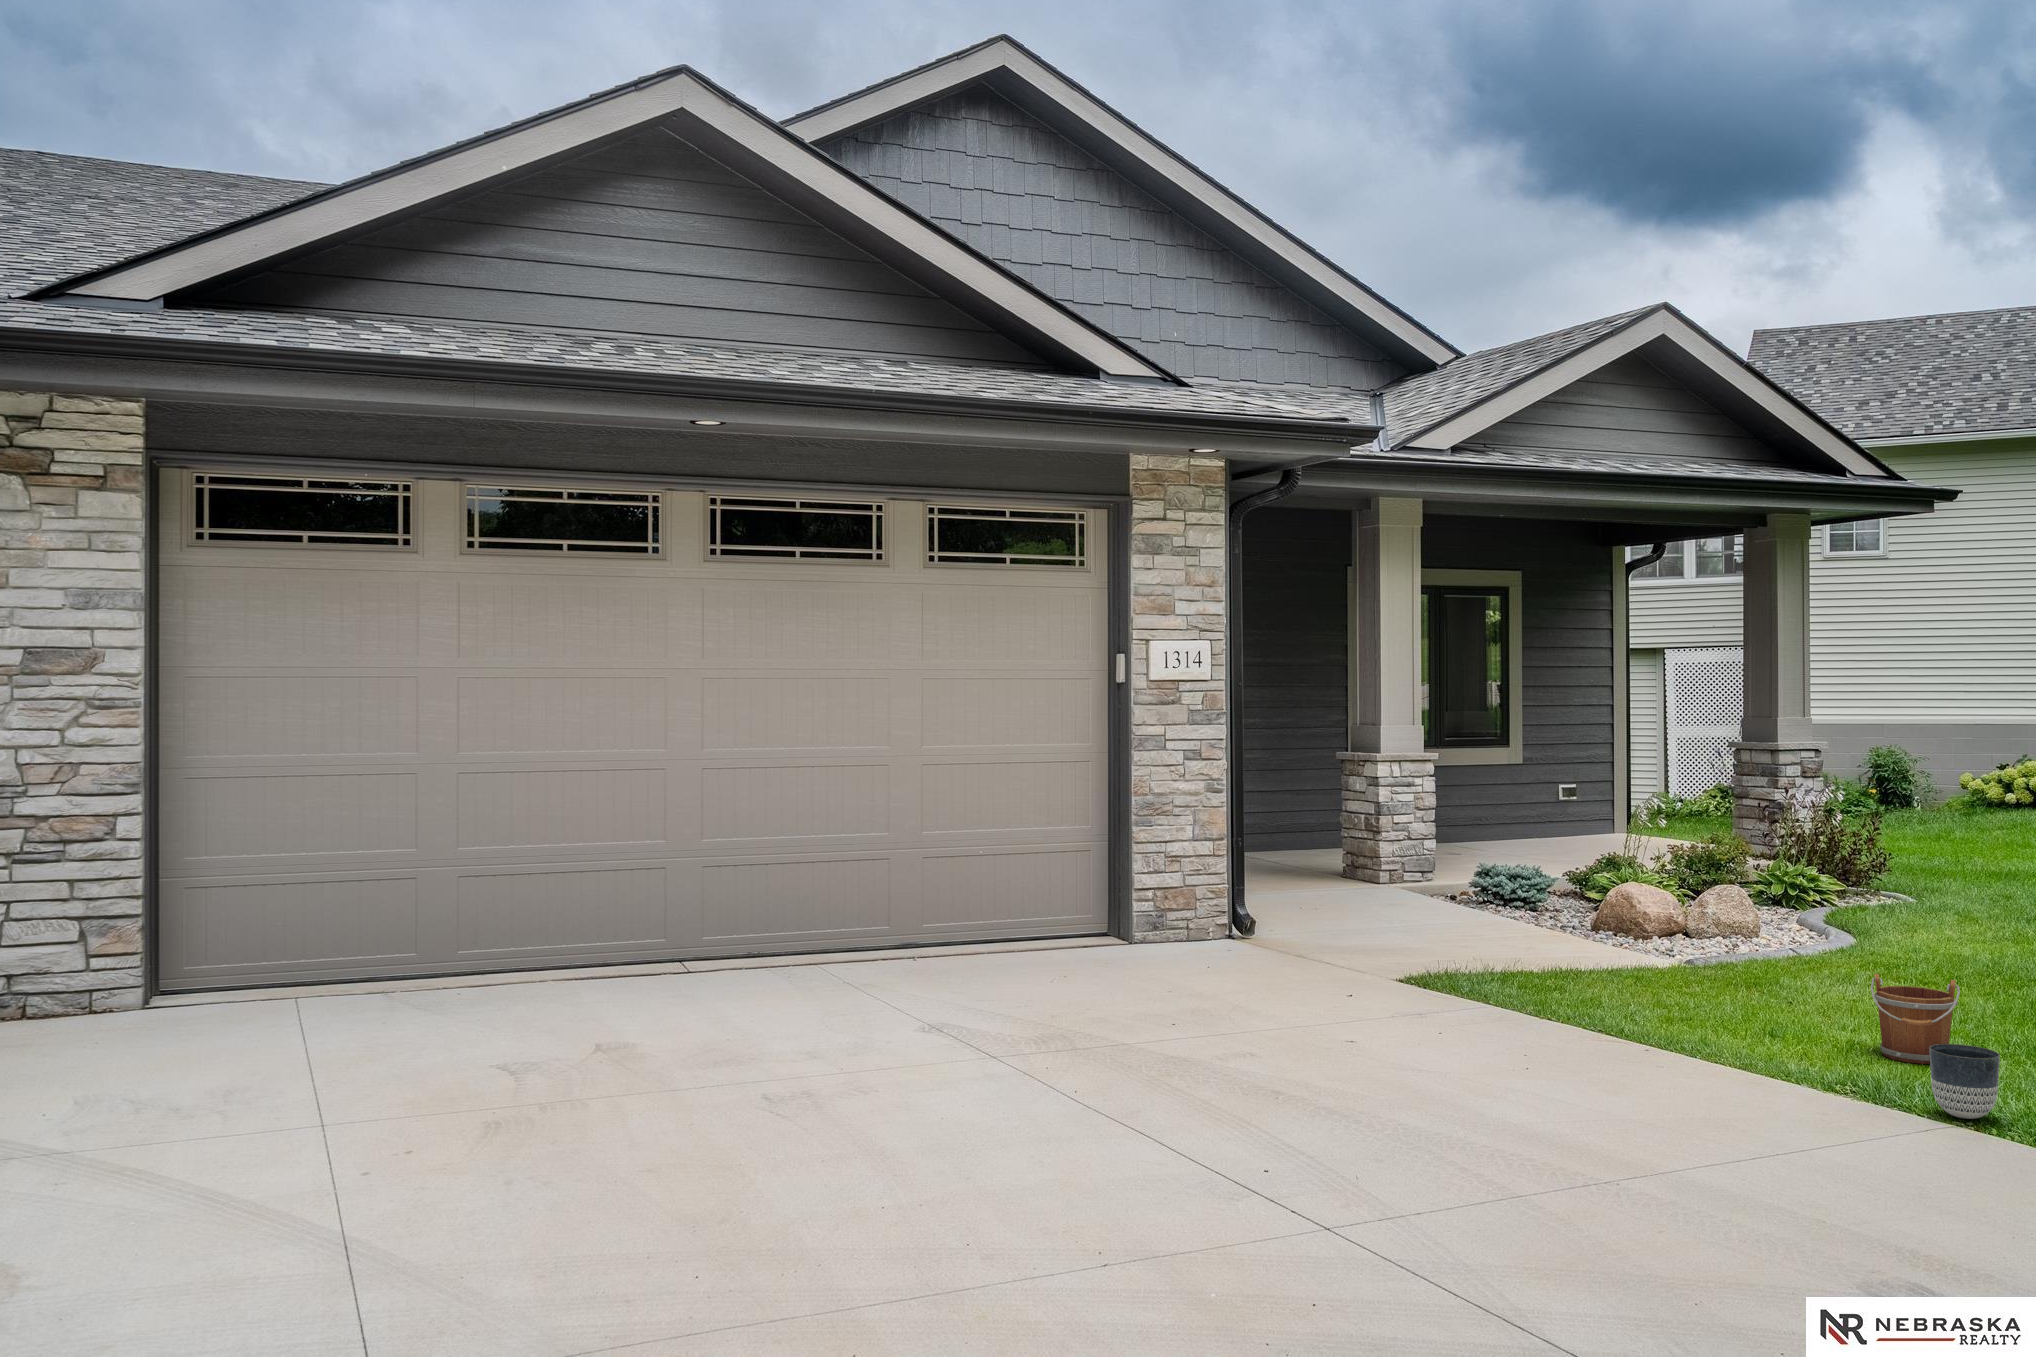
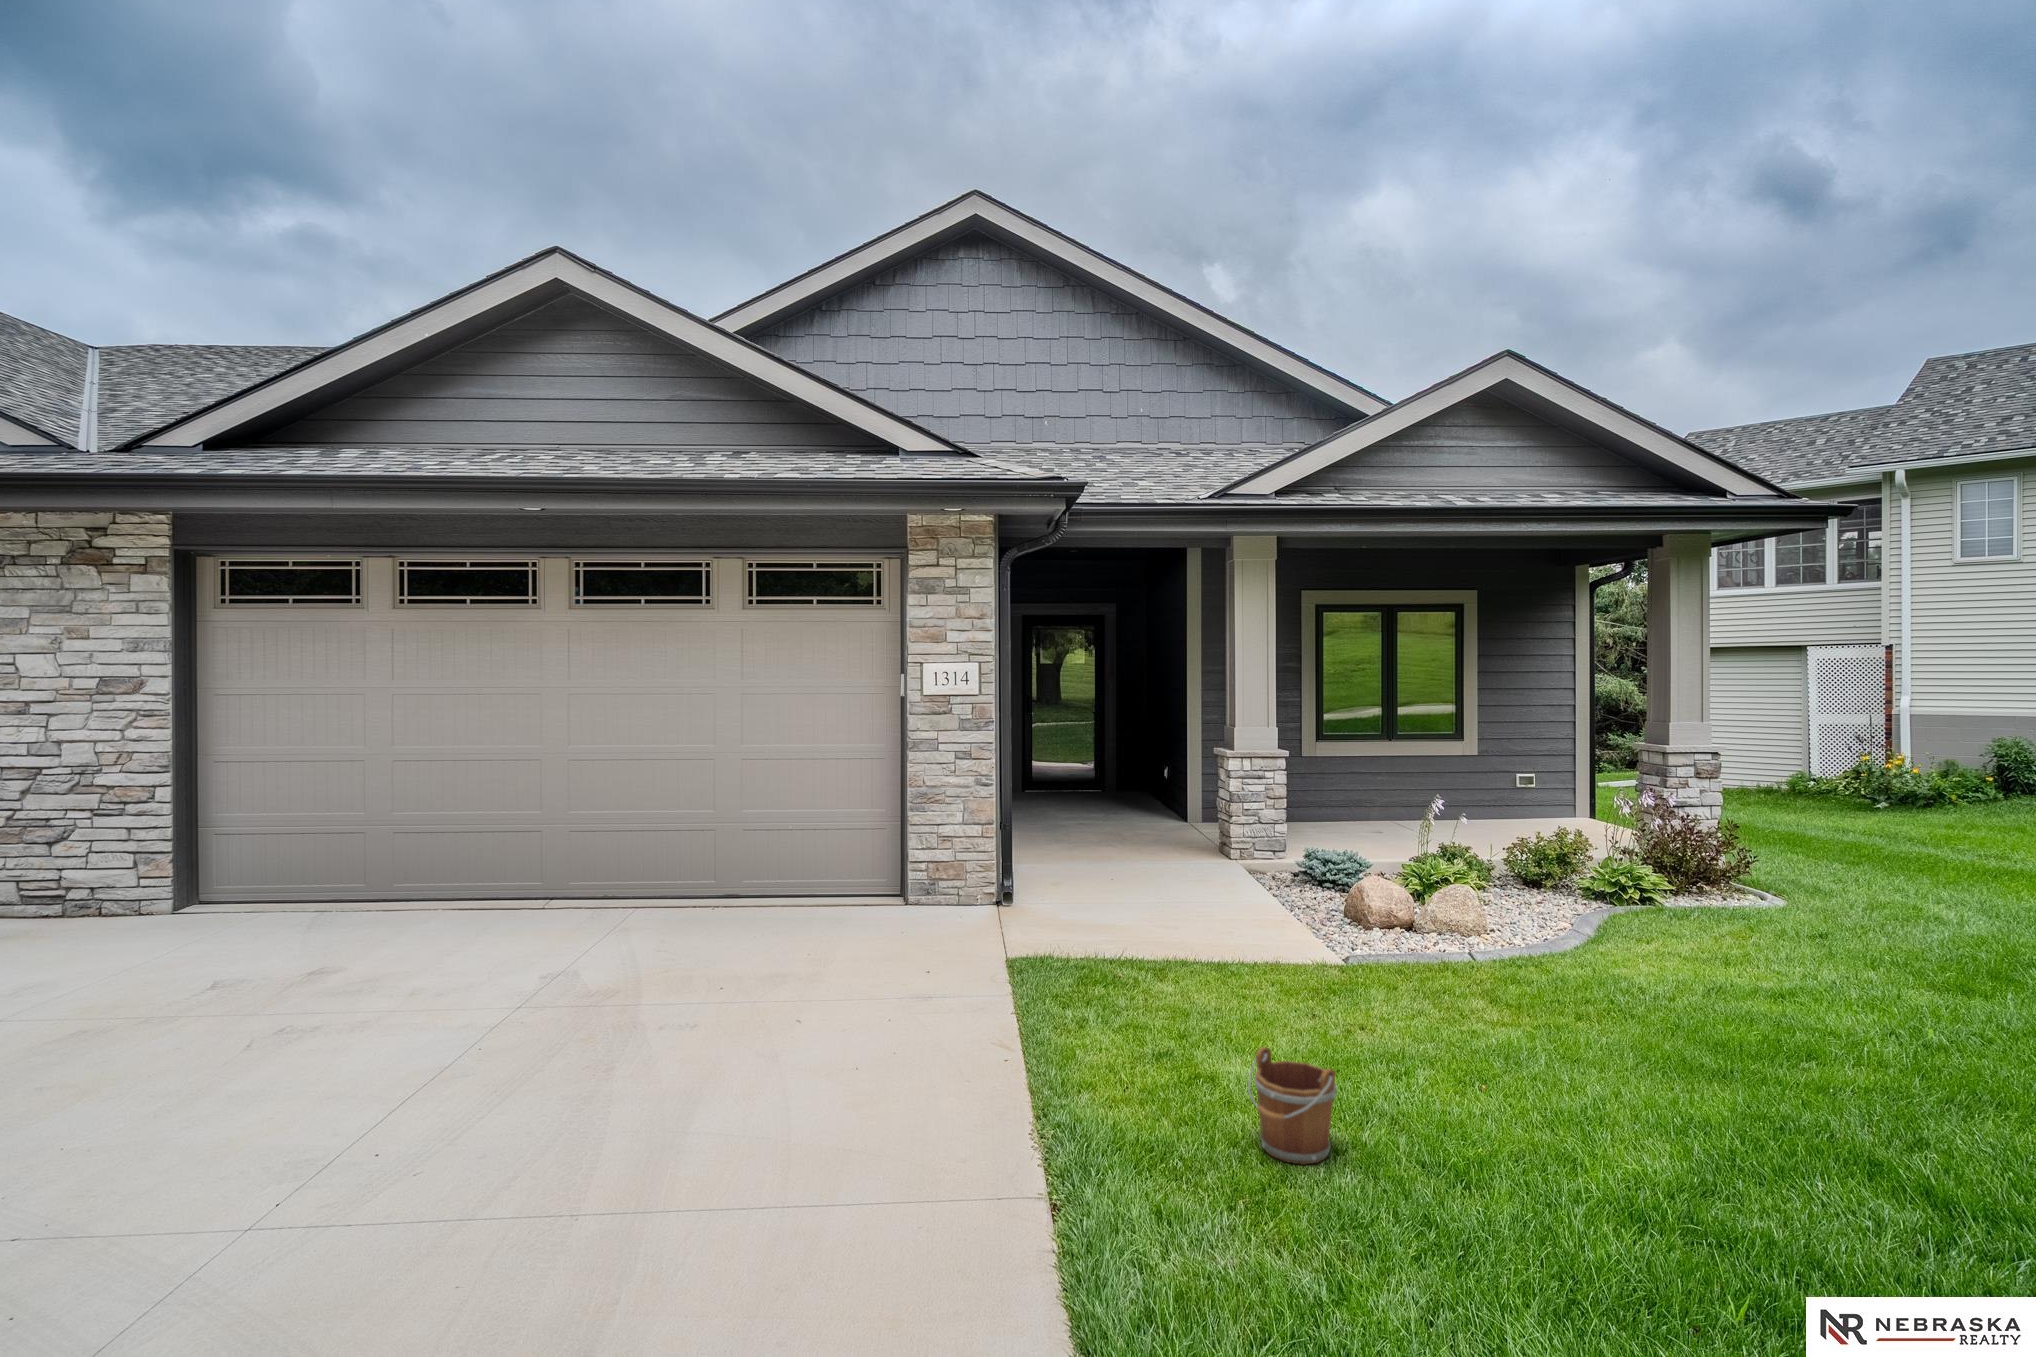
planter: present [1929,1044,2000,1119] -> none [1126,1168,1200,1273]

